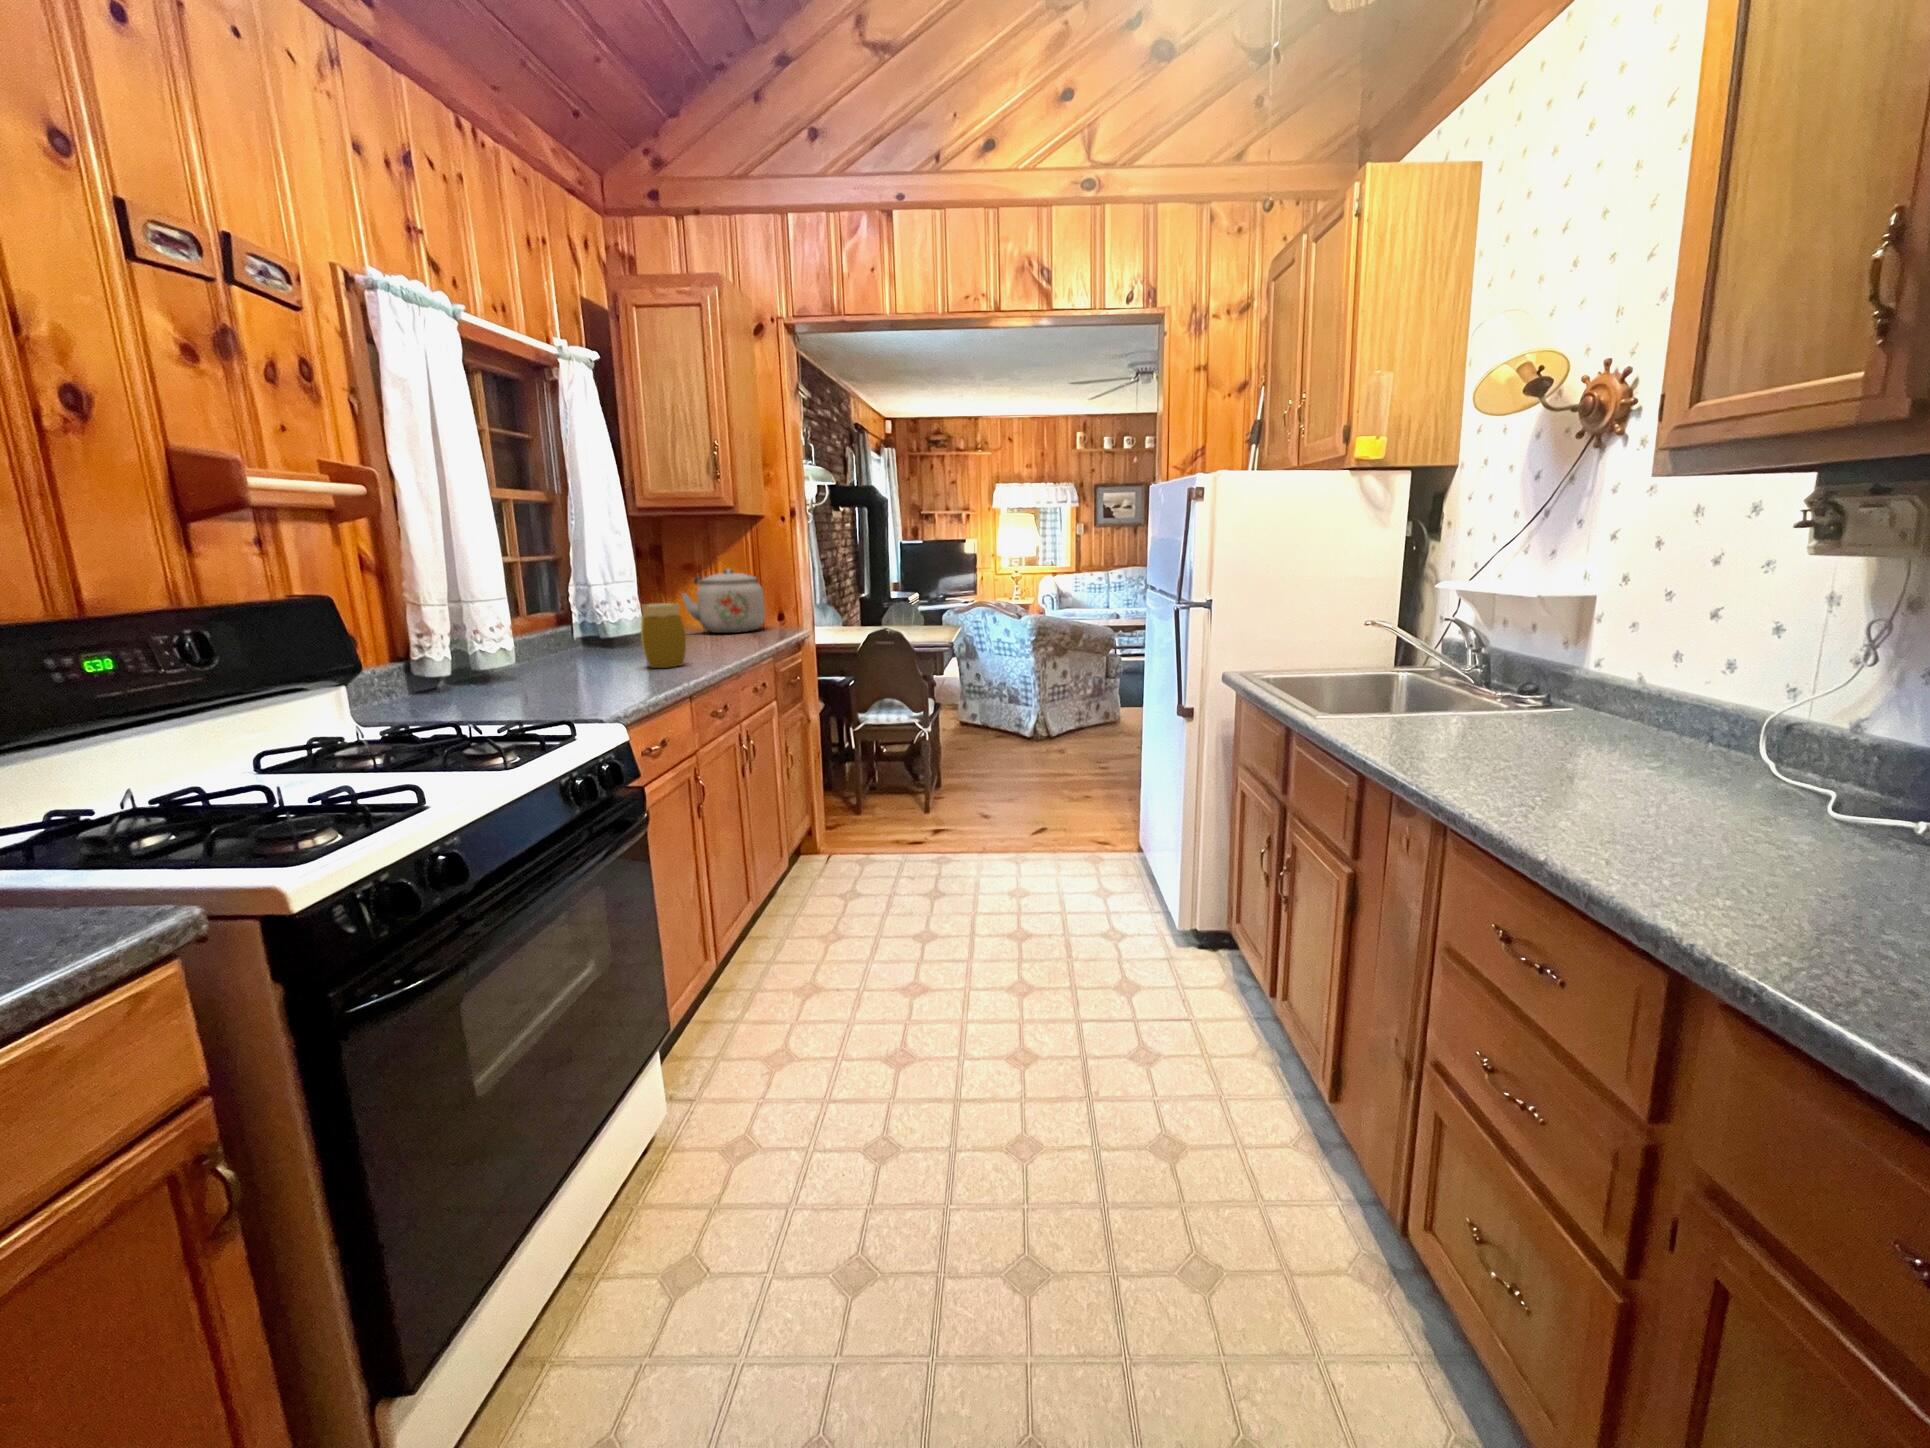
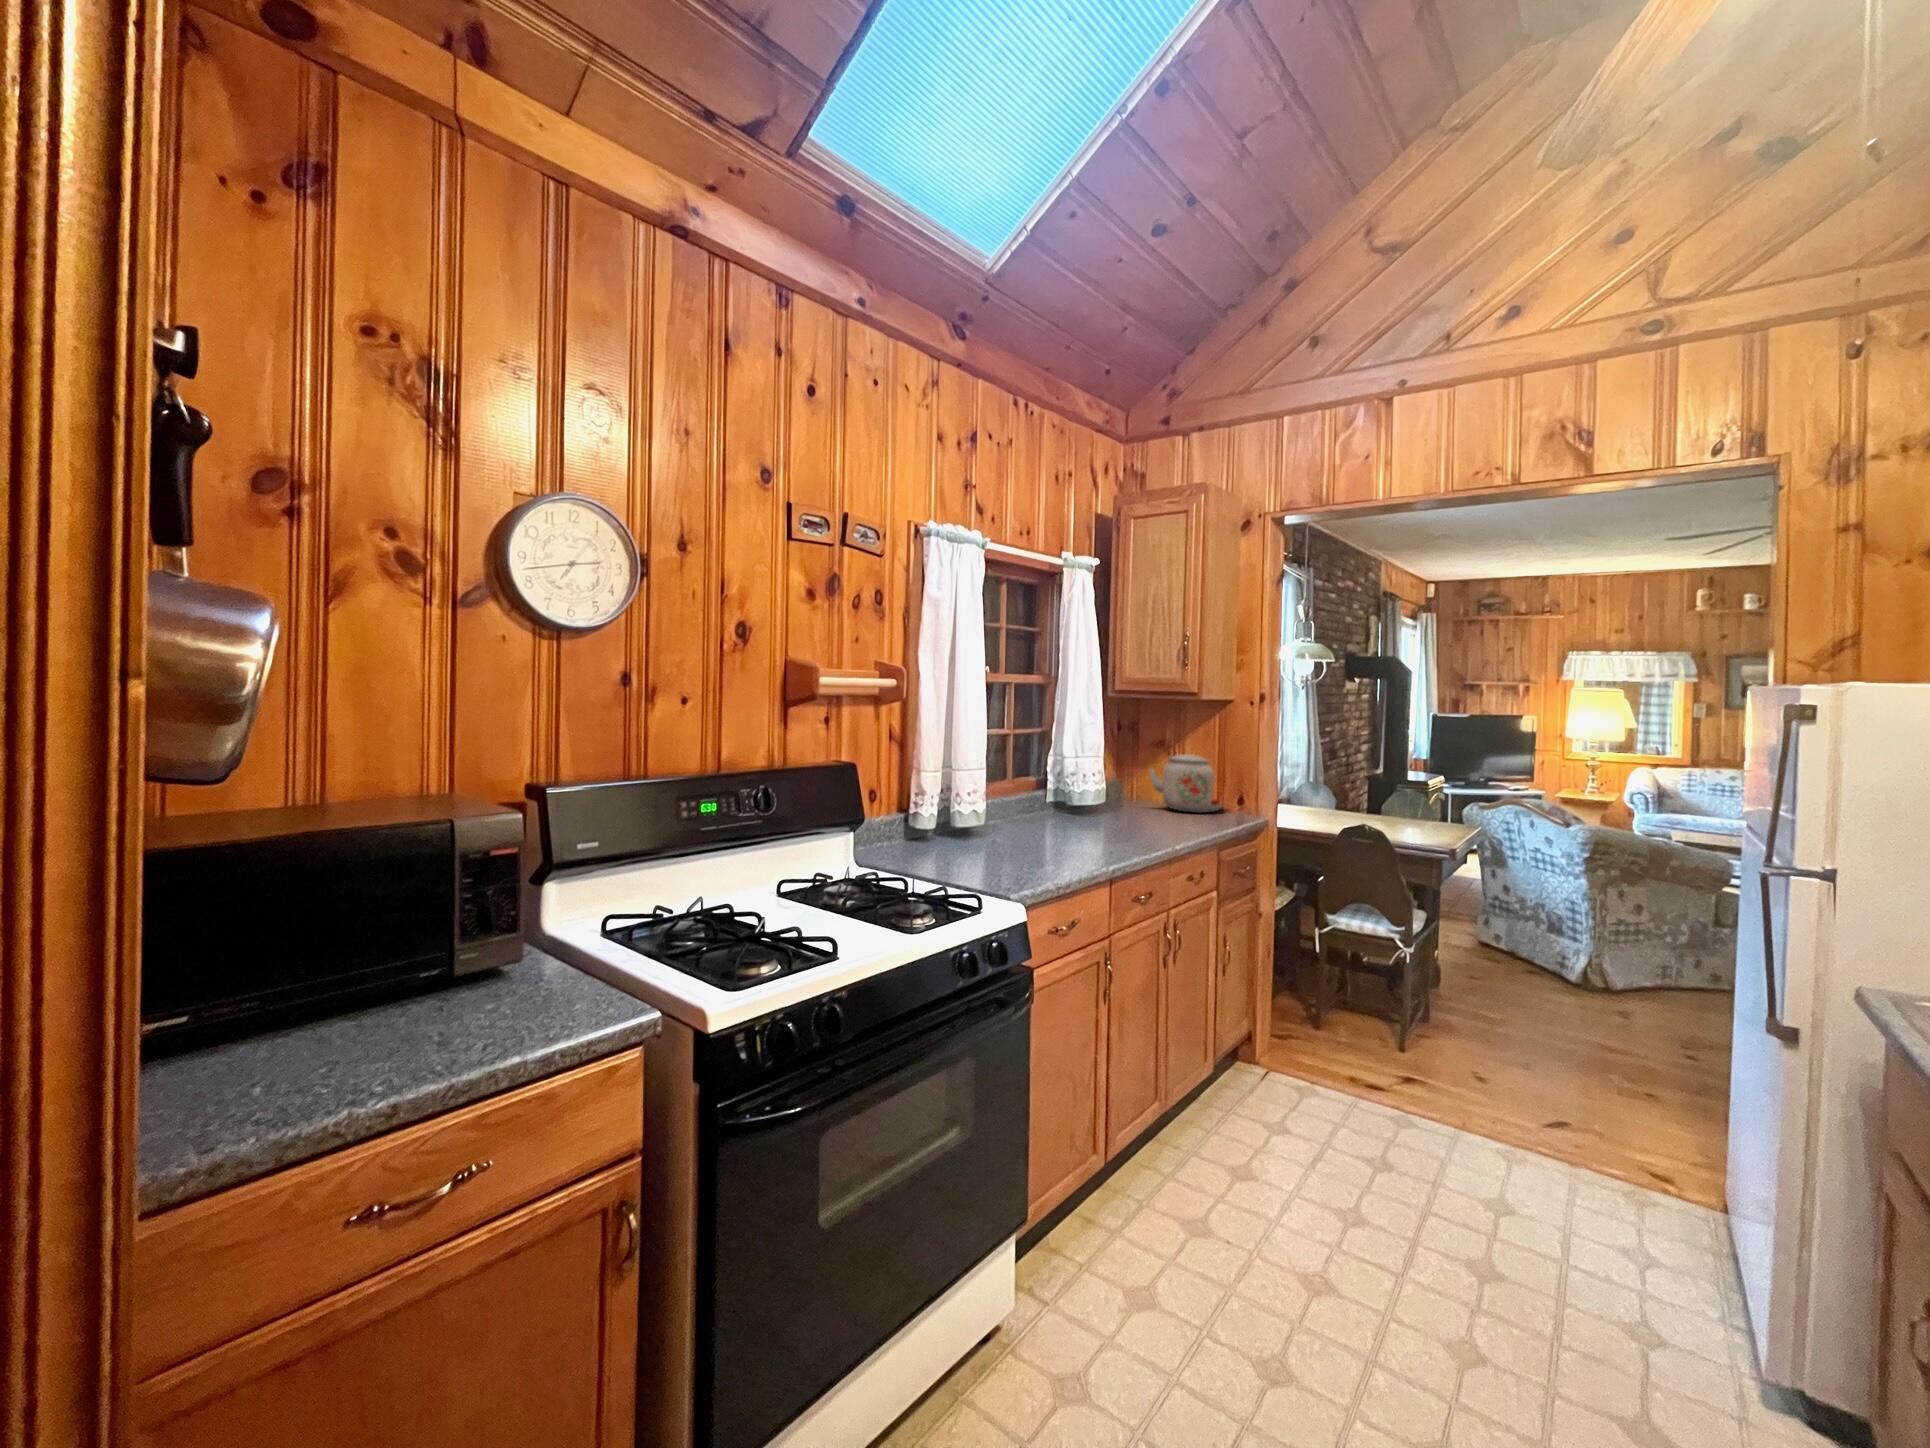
jar: present [641,603,686,668] -> none [1085,784,1123,847]

